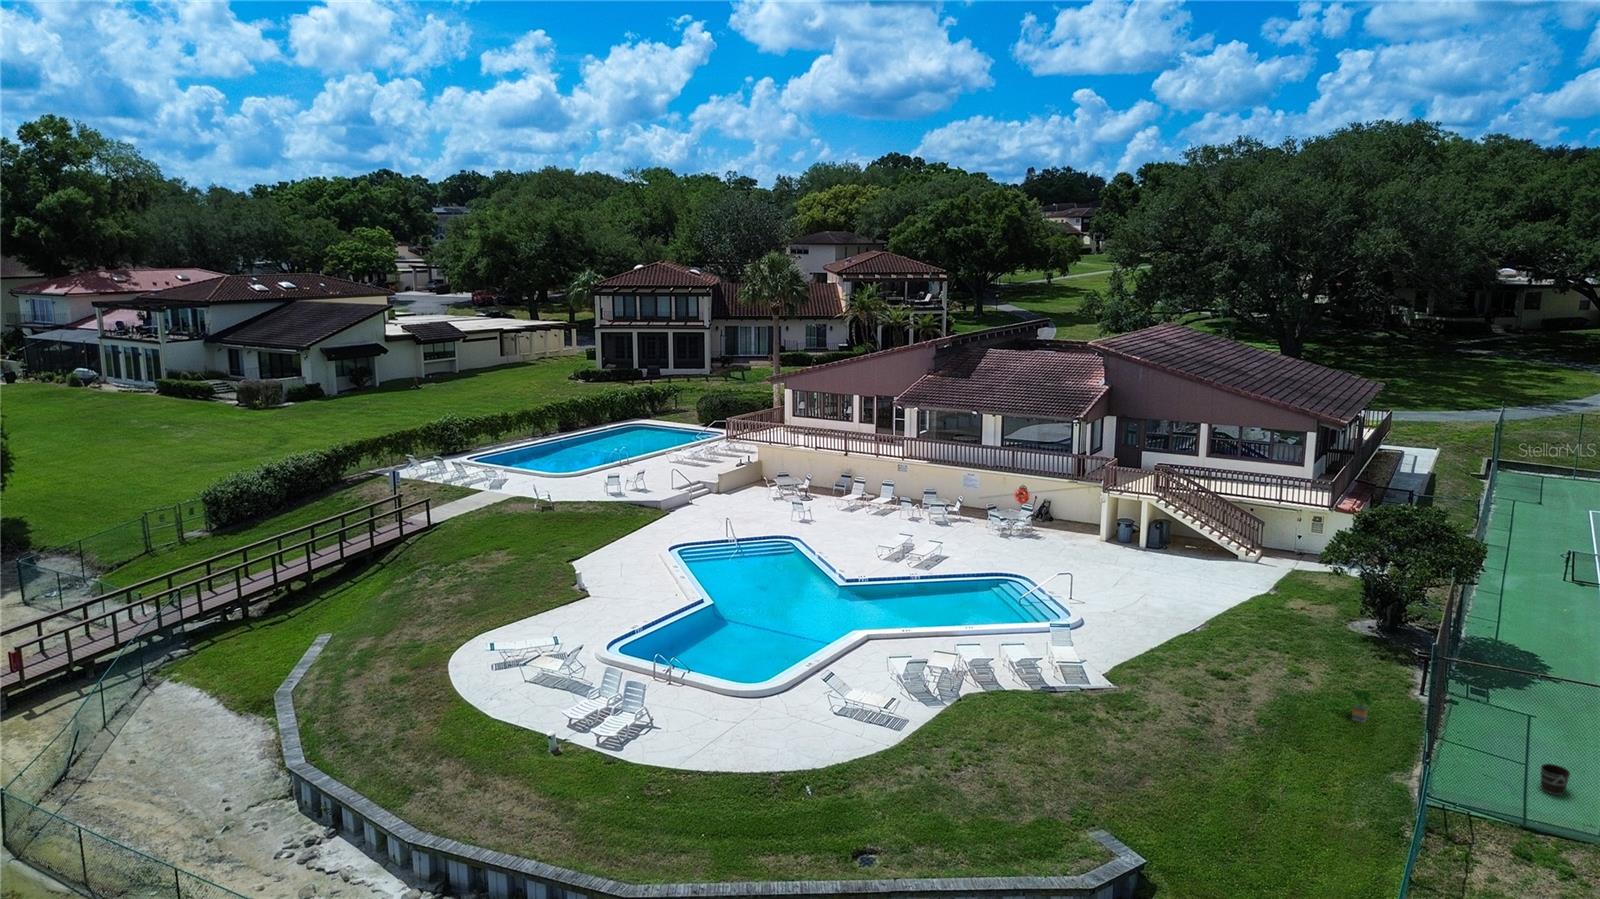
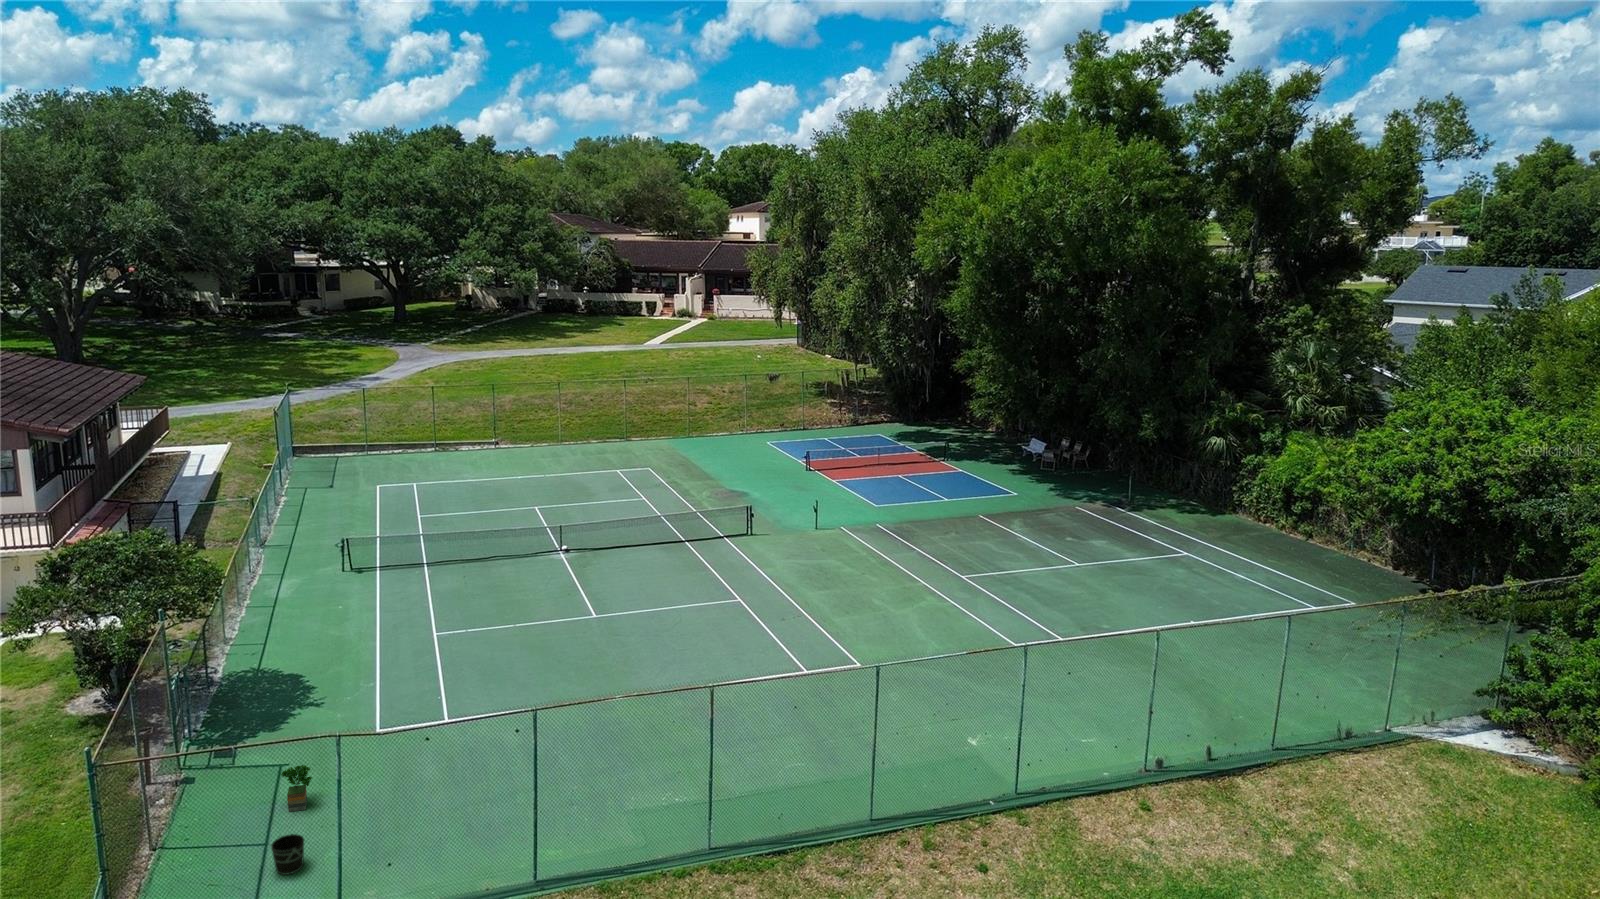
potted tree: present [1352,689,1373,723] -> present [281,765,312,812]

